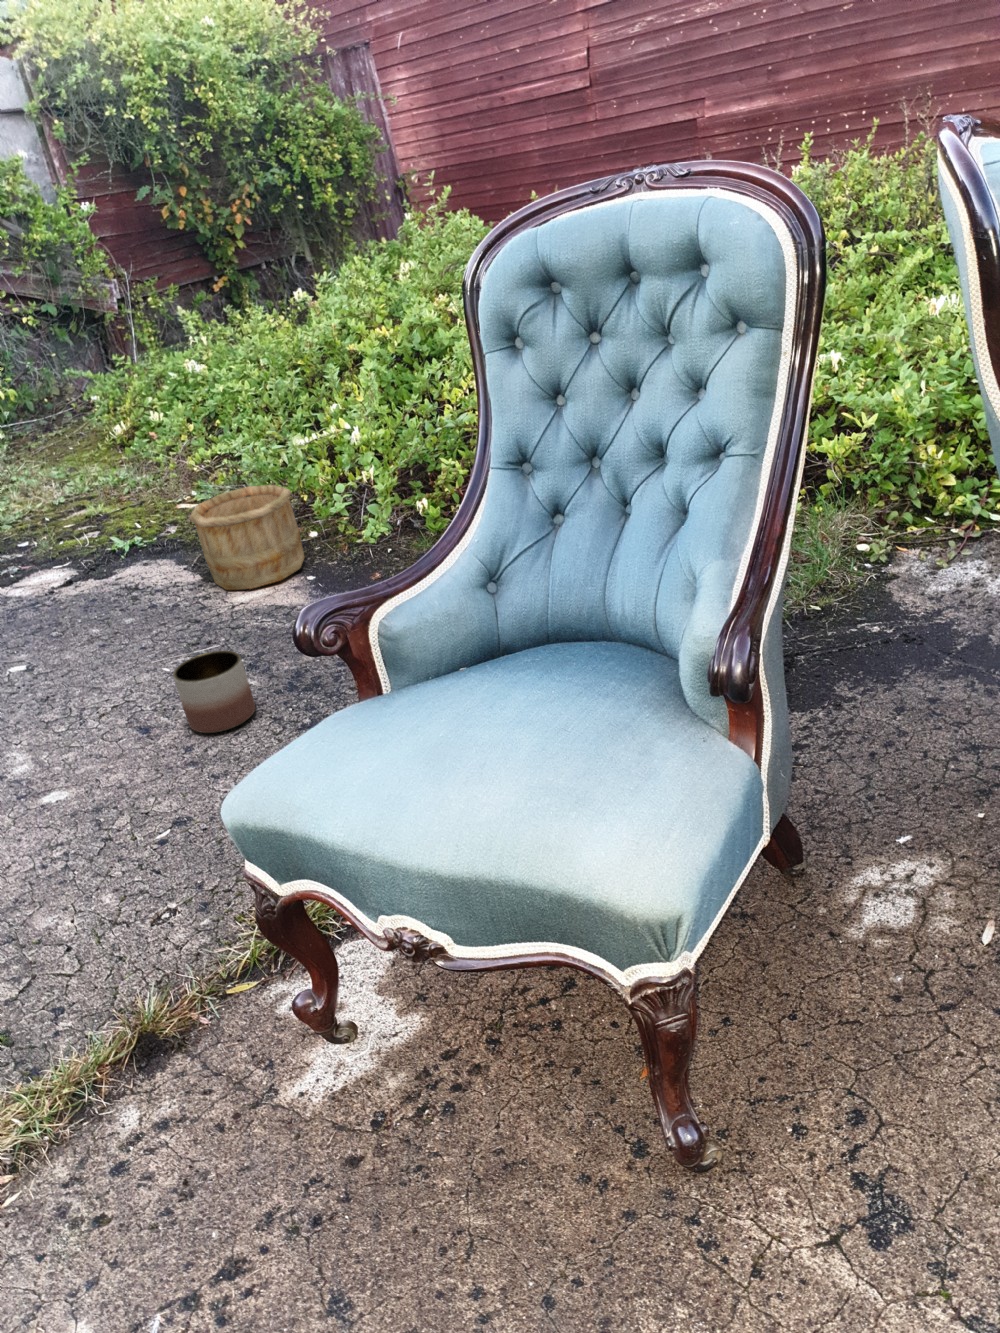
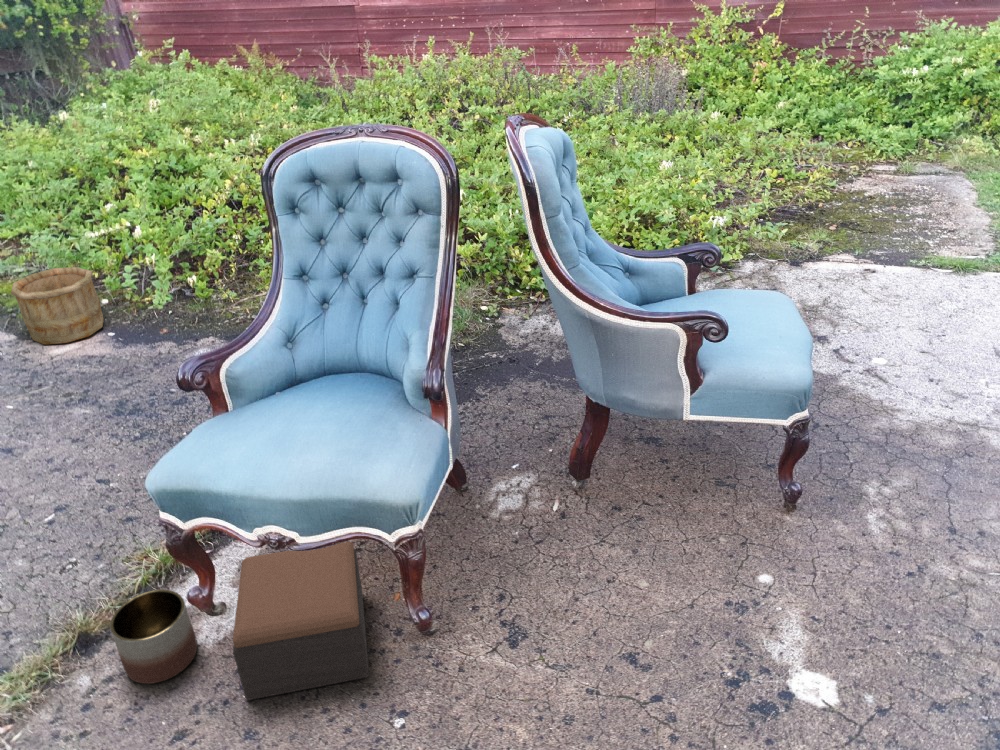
planter: present [173,651,255,733] -> present [110,589,197,684]
footstool: none [320,955,585,1234] -> present [233,542,369,700]

